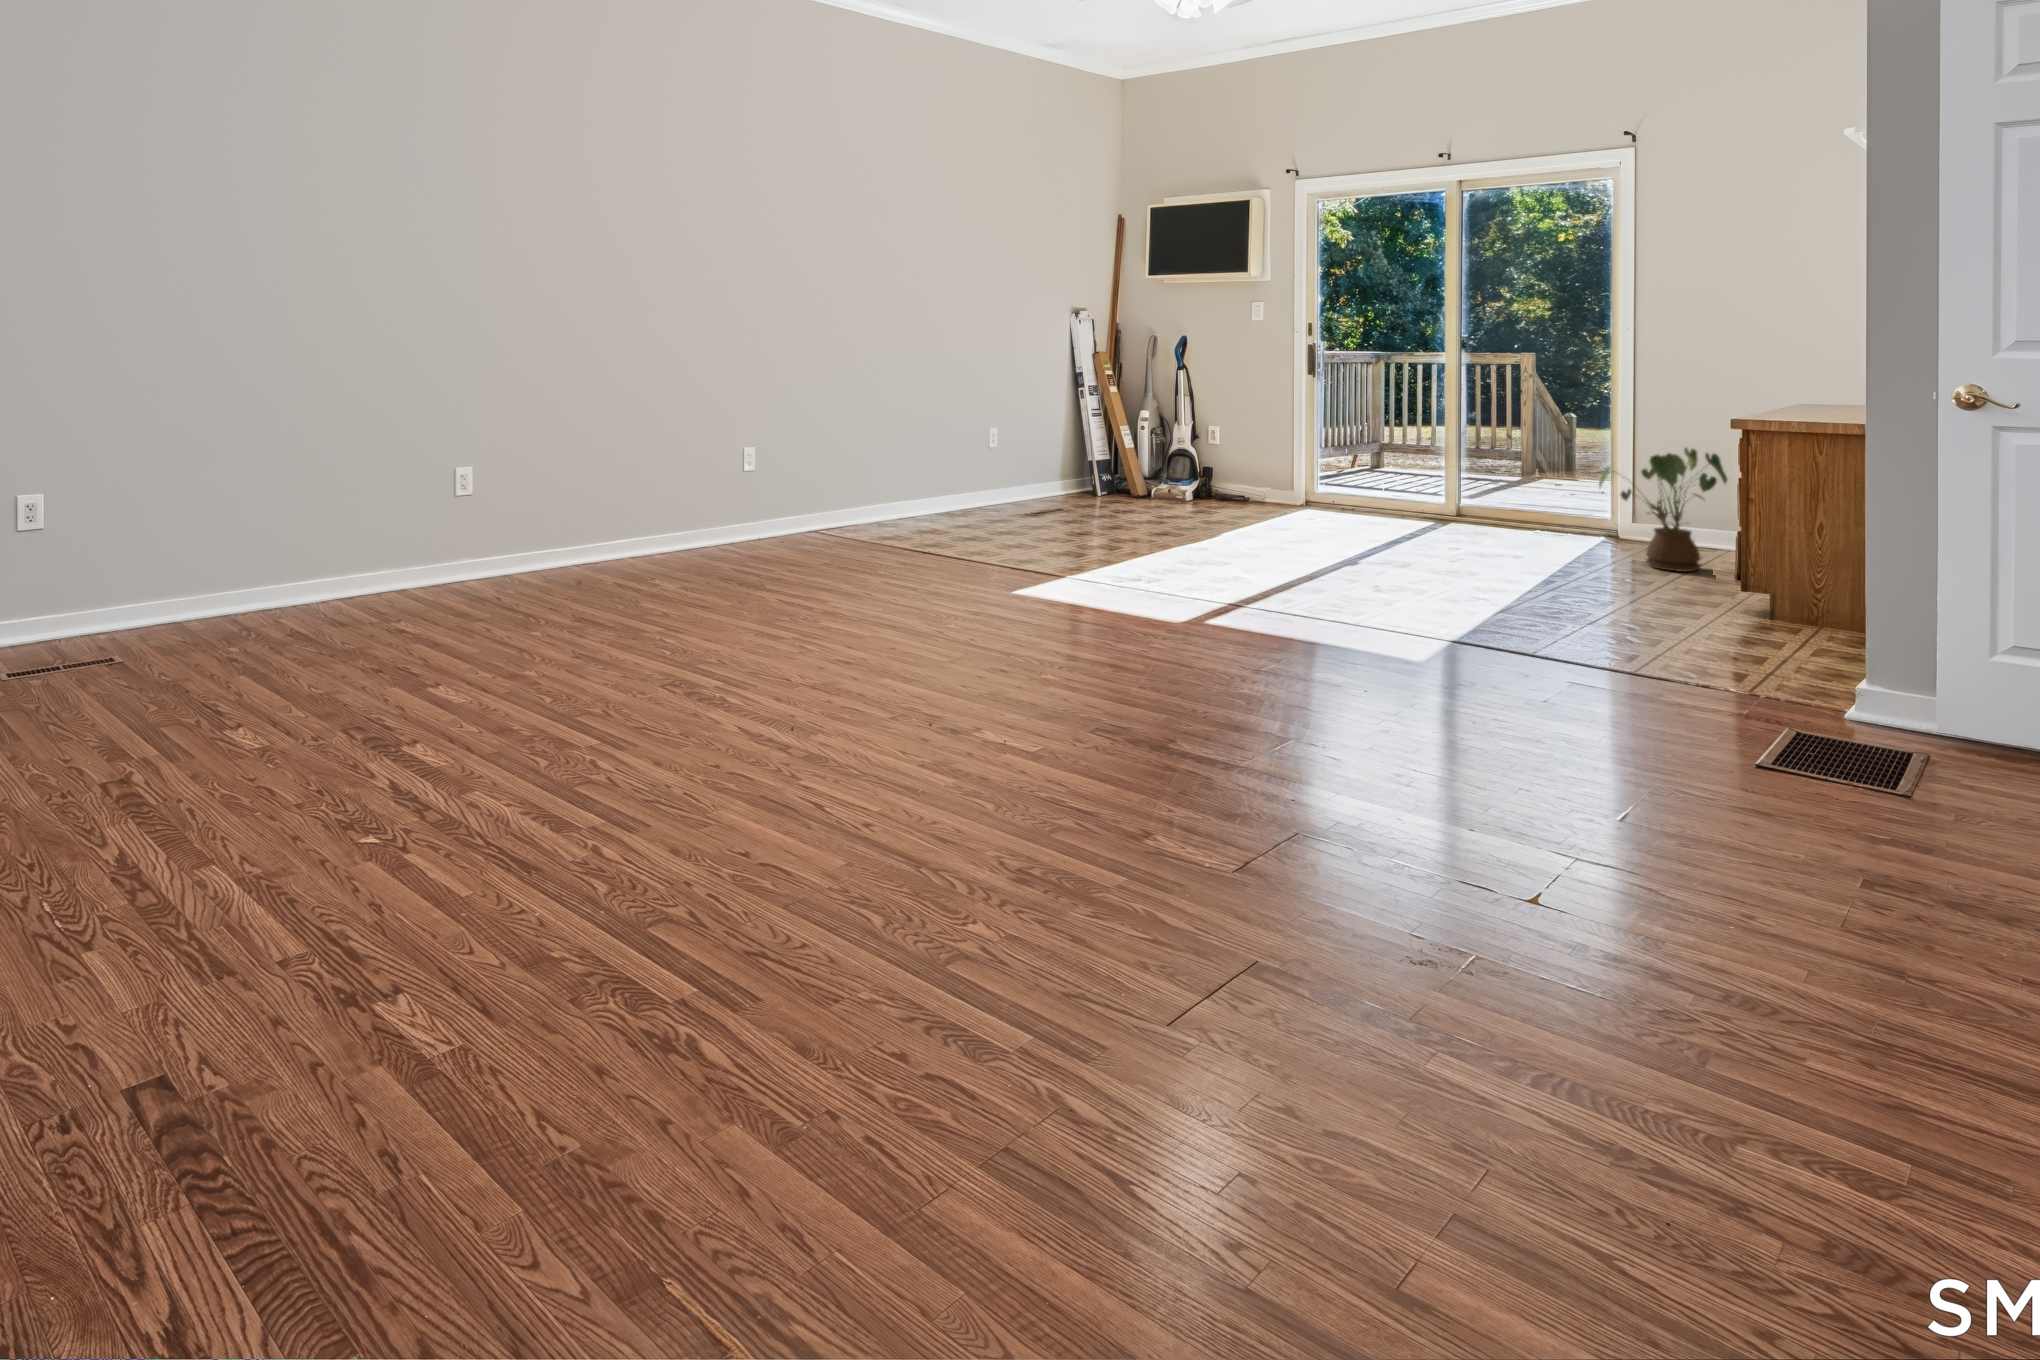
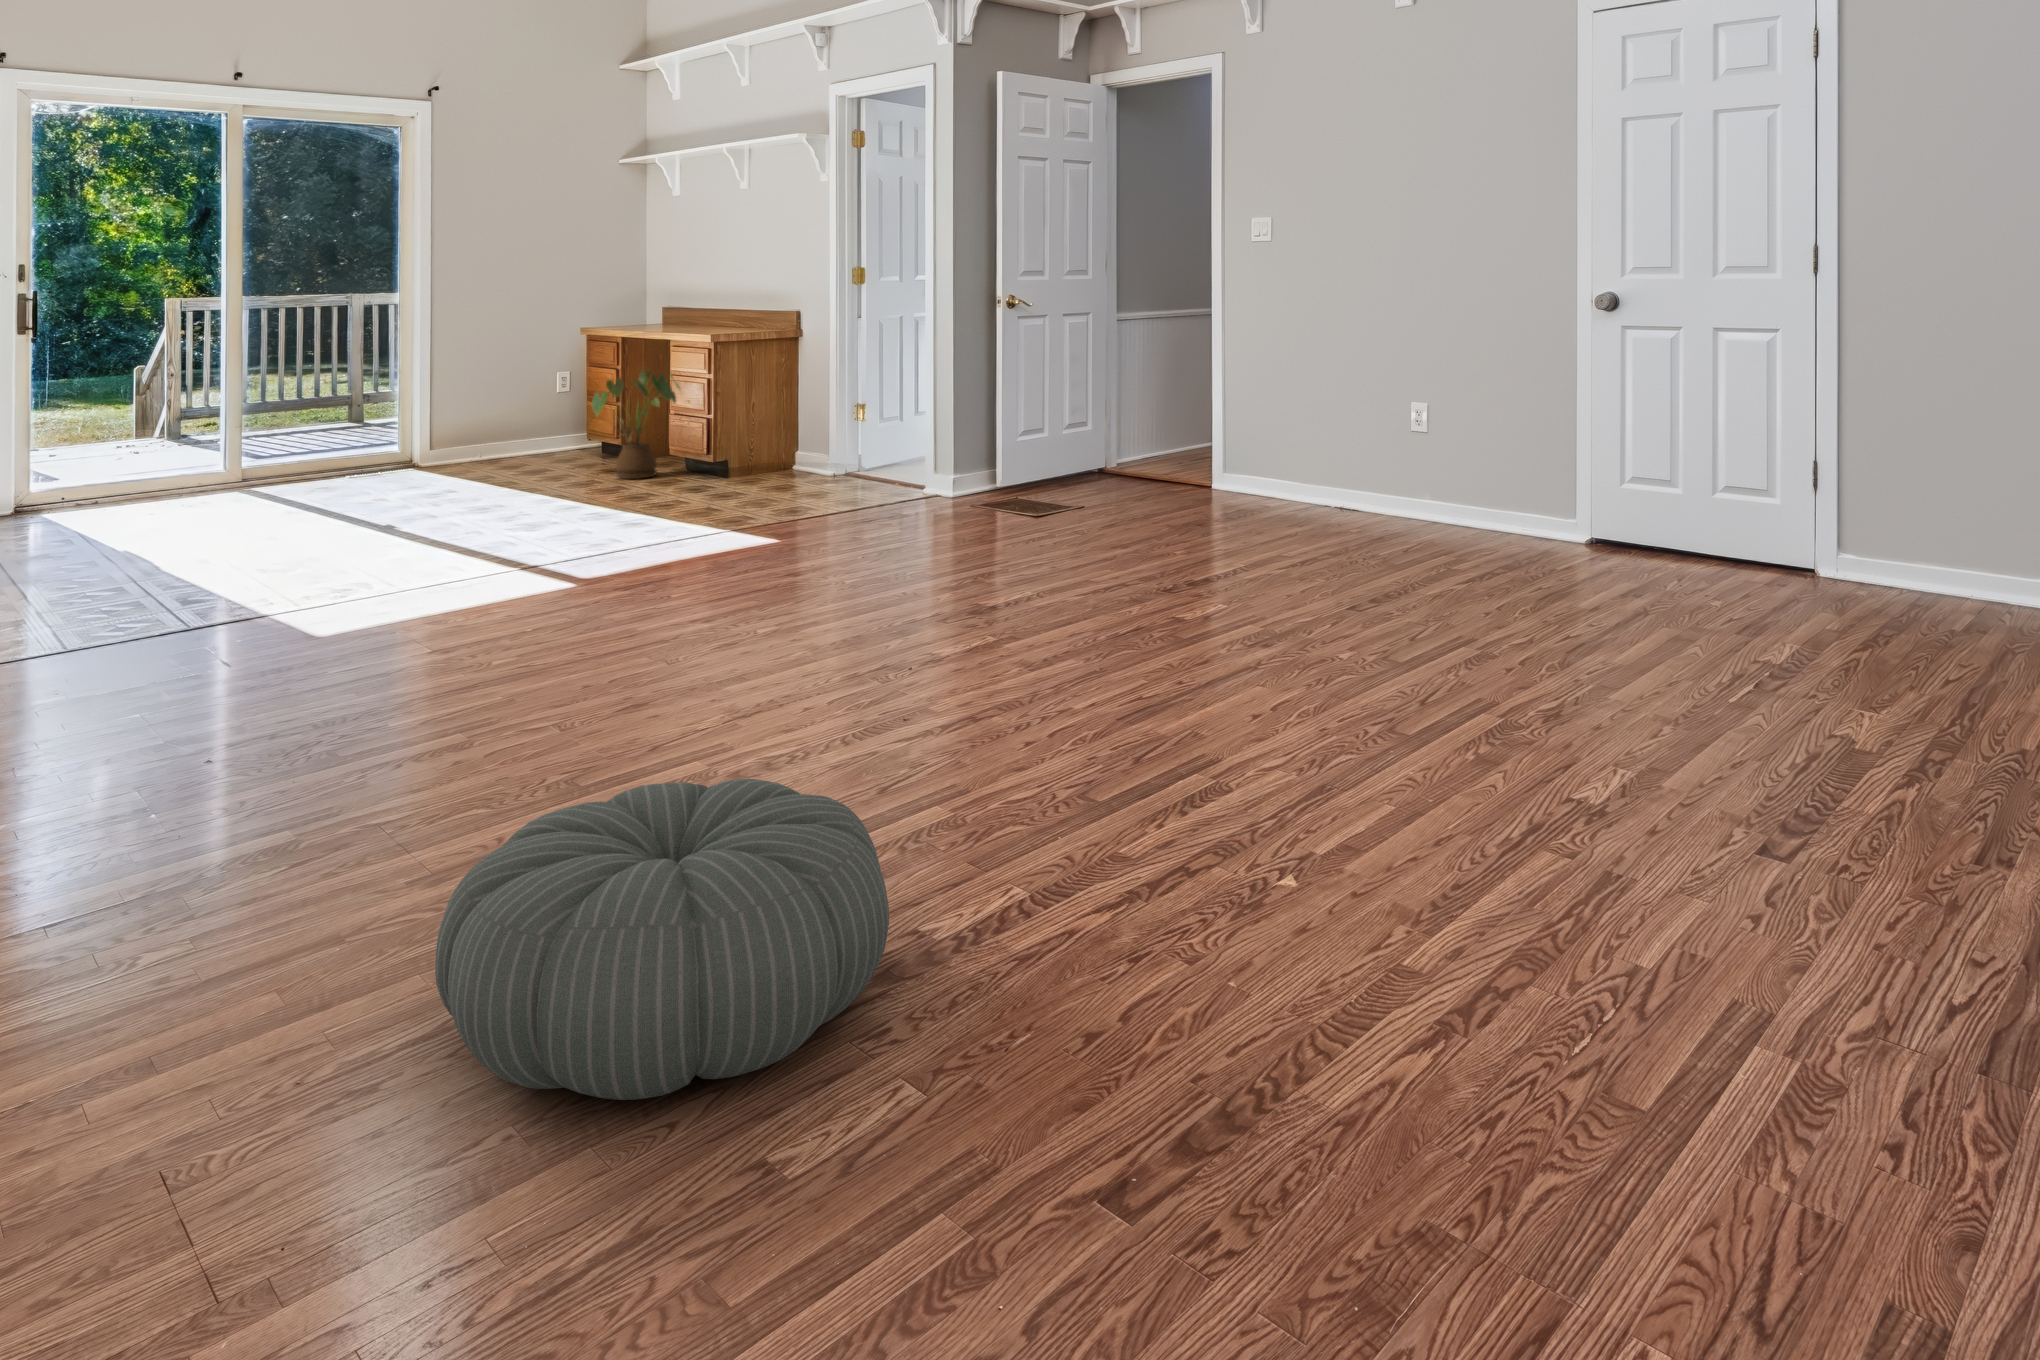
pouf: none [277,609,482,726] -> present [435,779,889,1100]

